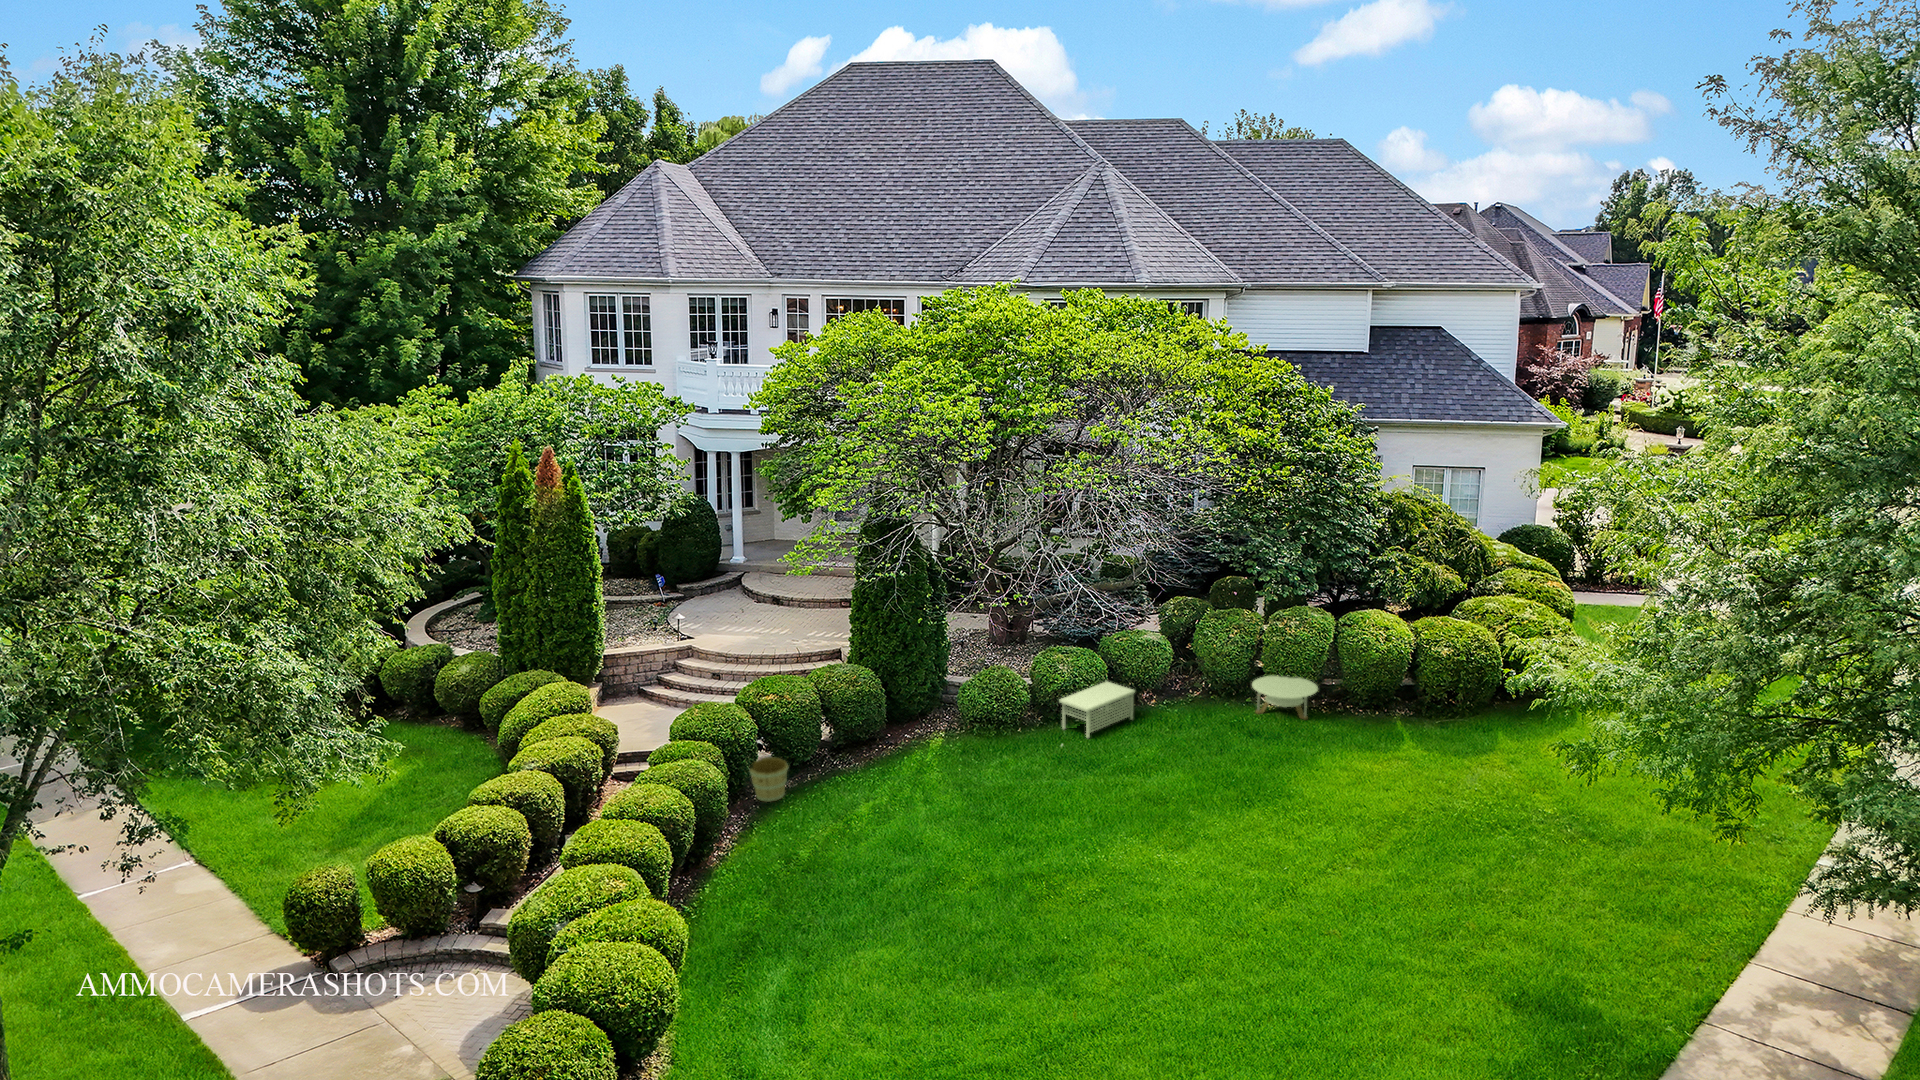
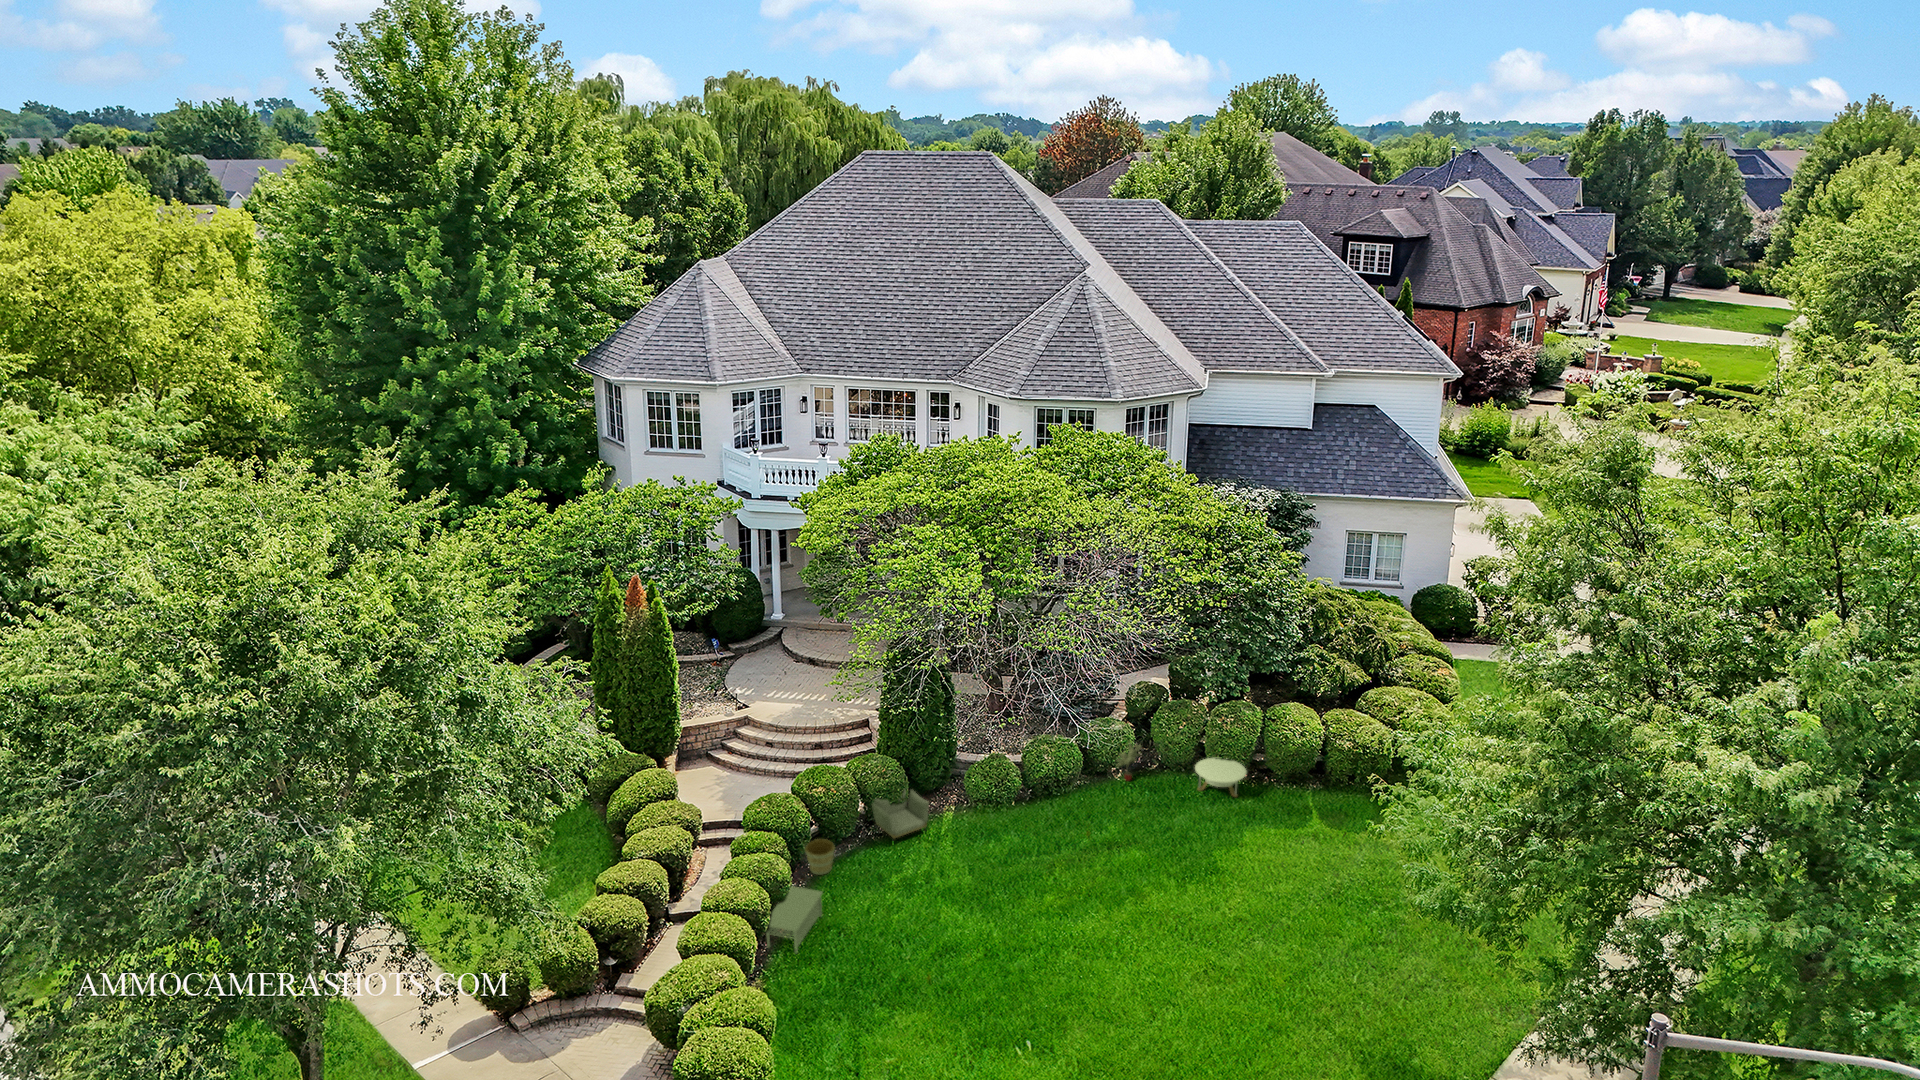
potted tree: none [1150,654,1184,706] -> present [1116,743,1141,781]
storage bench: present [1059,682,1135,738] -> present [767,886,822,953]
armchair: none [838,704,912,770] -> present [872,790,929,838]

